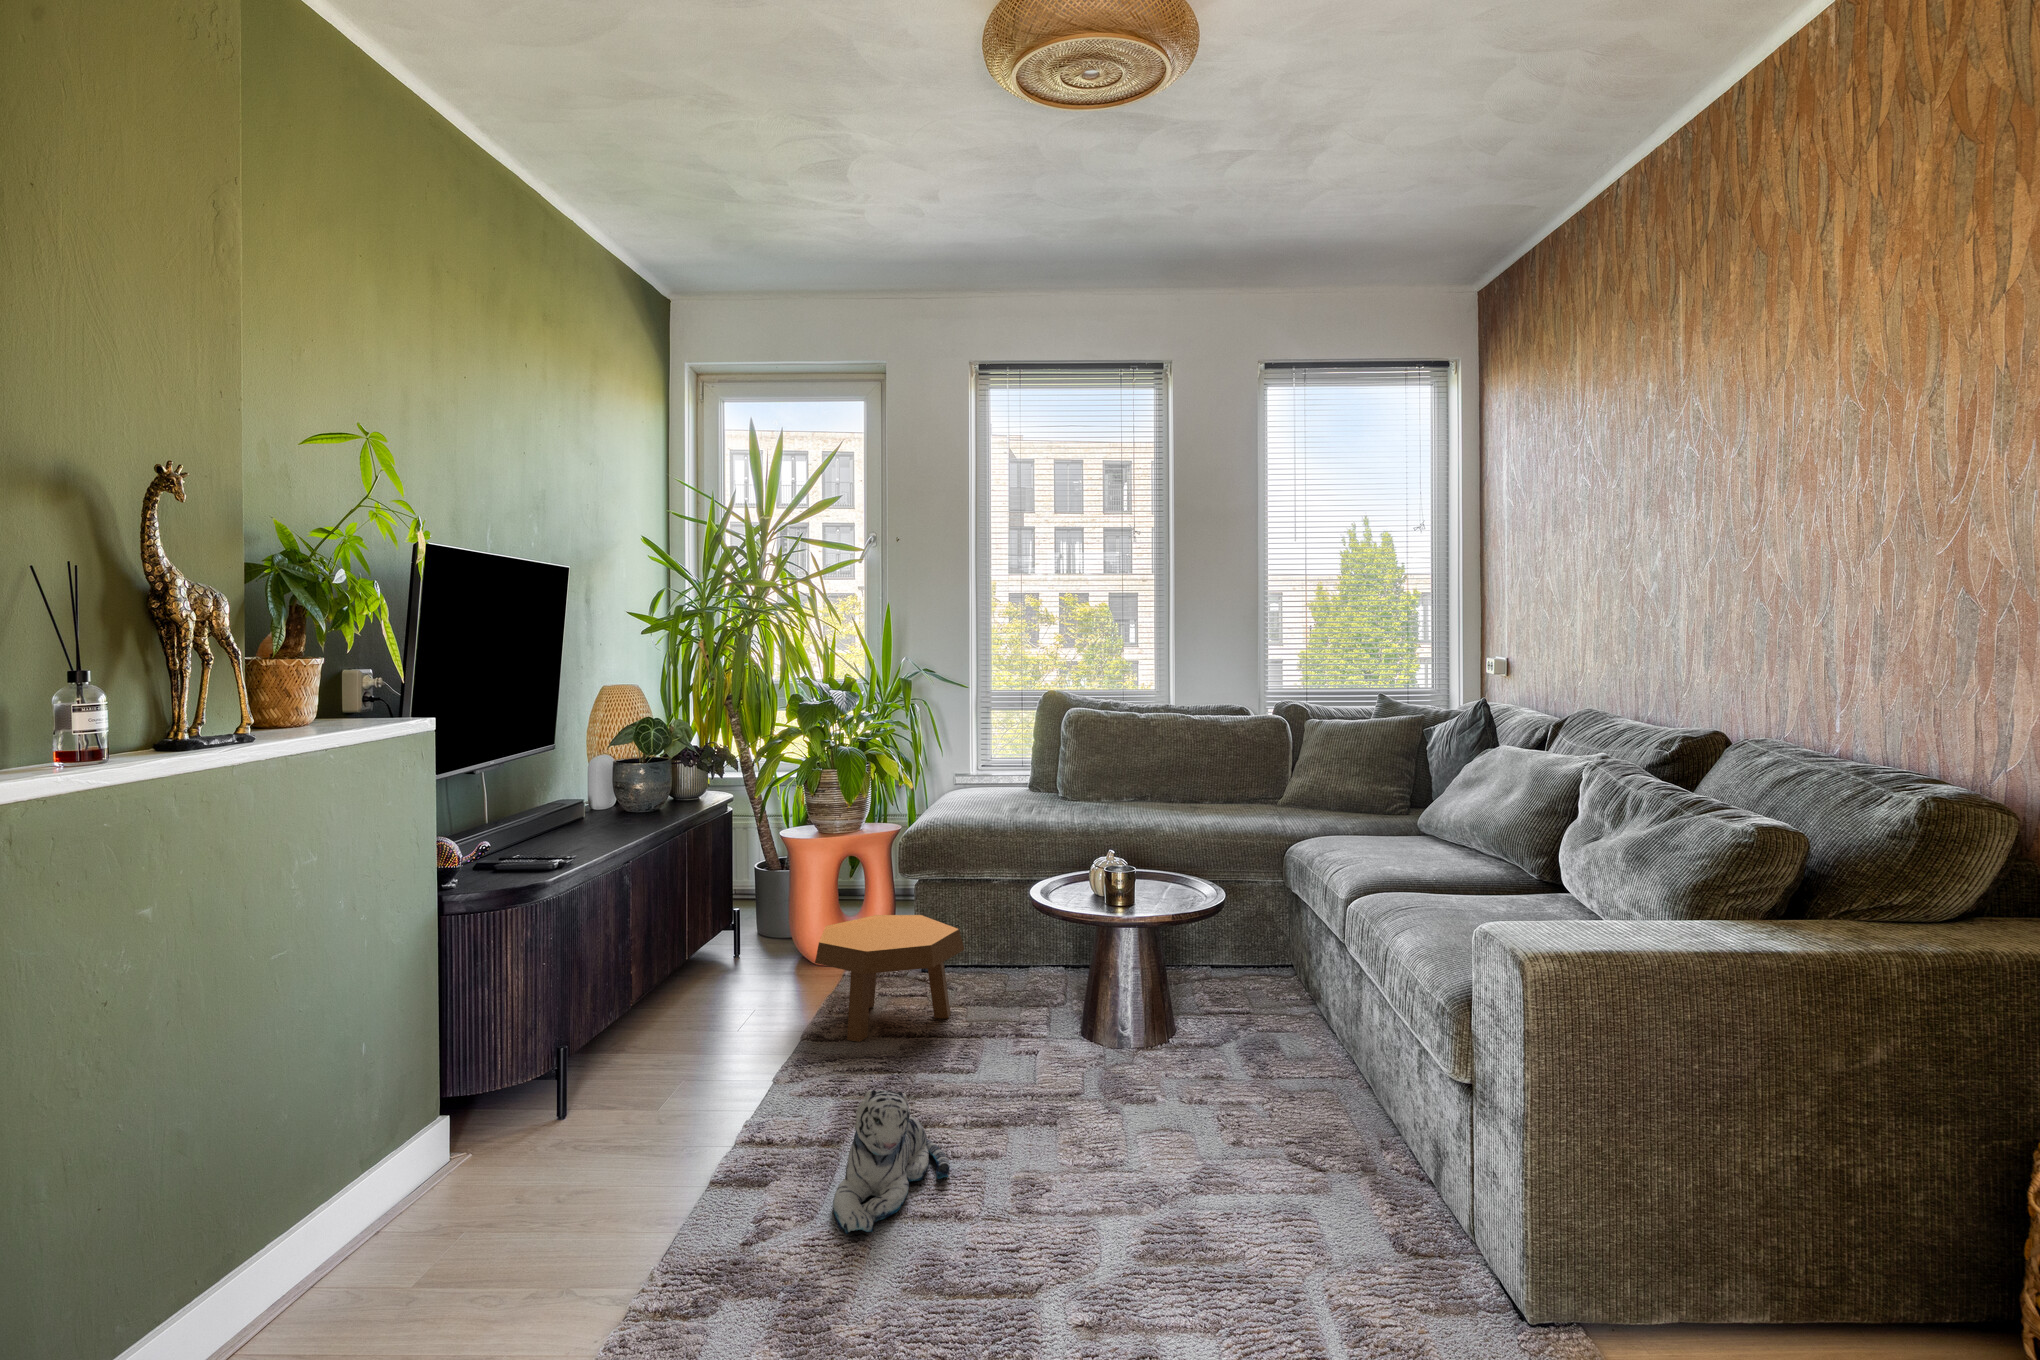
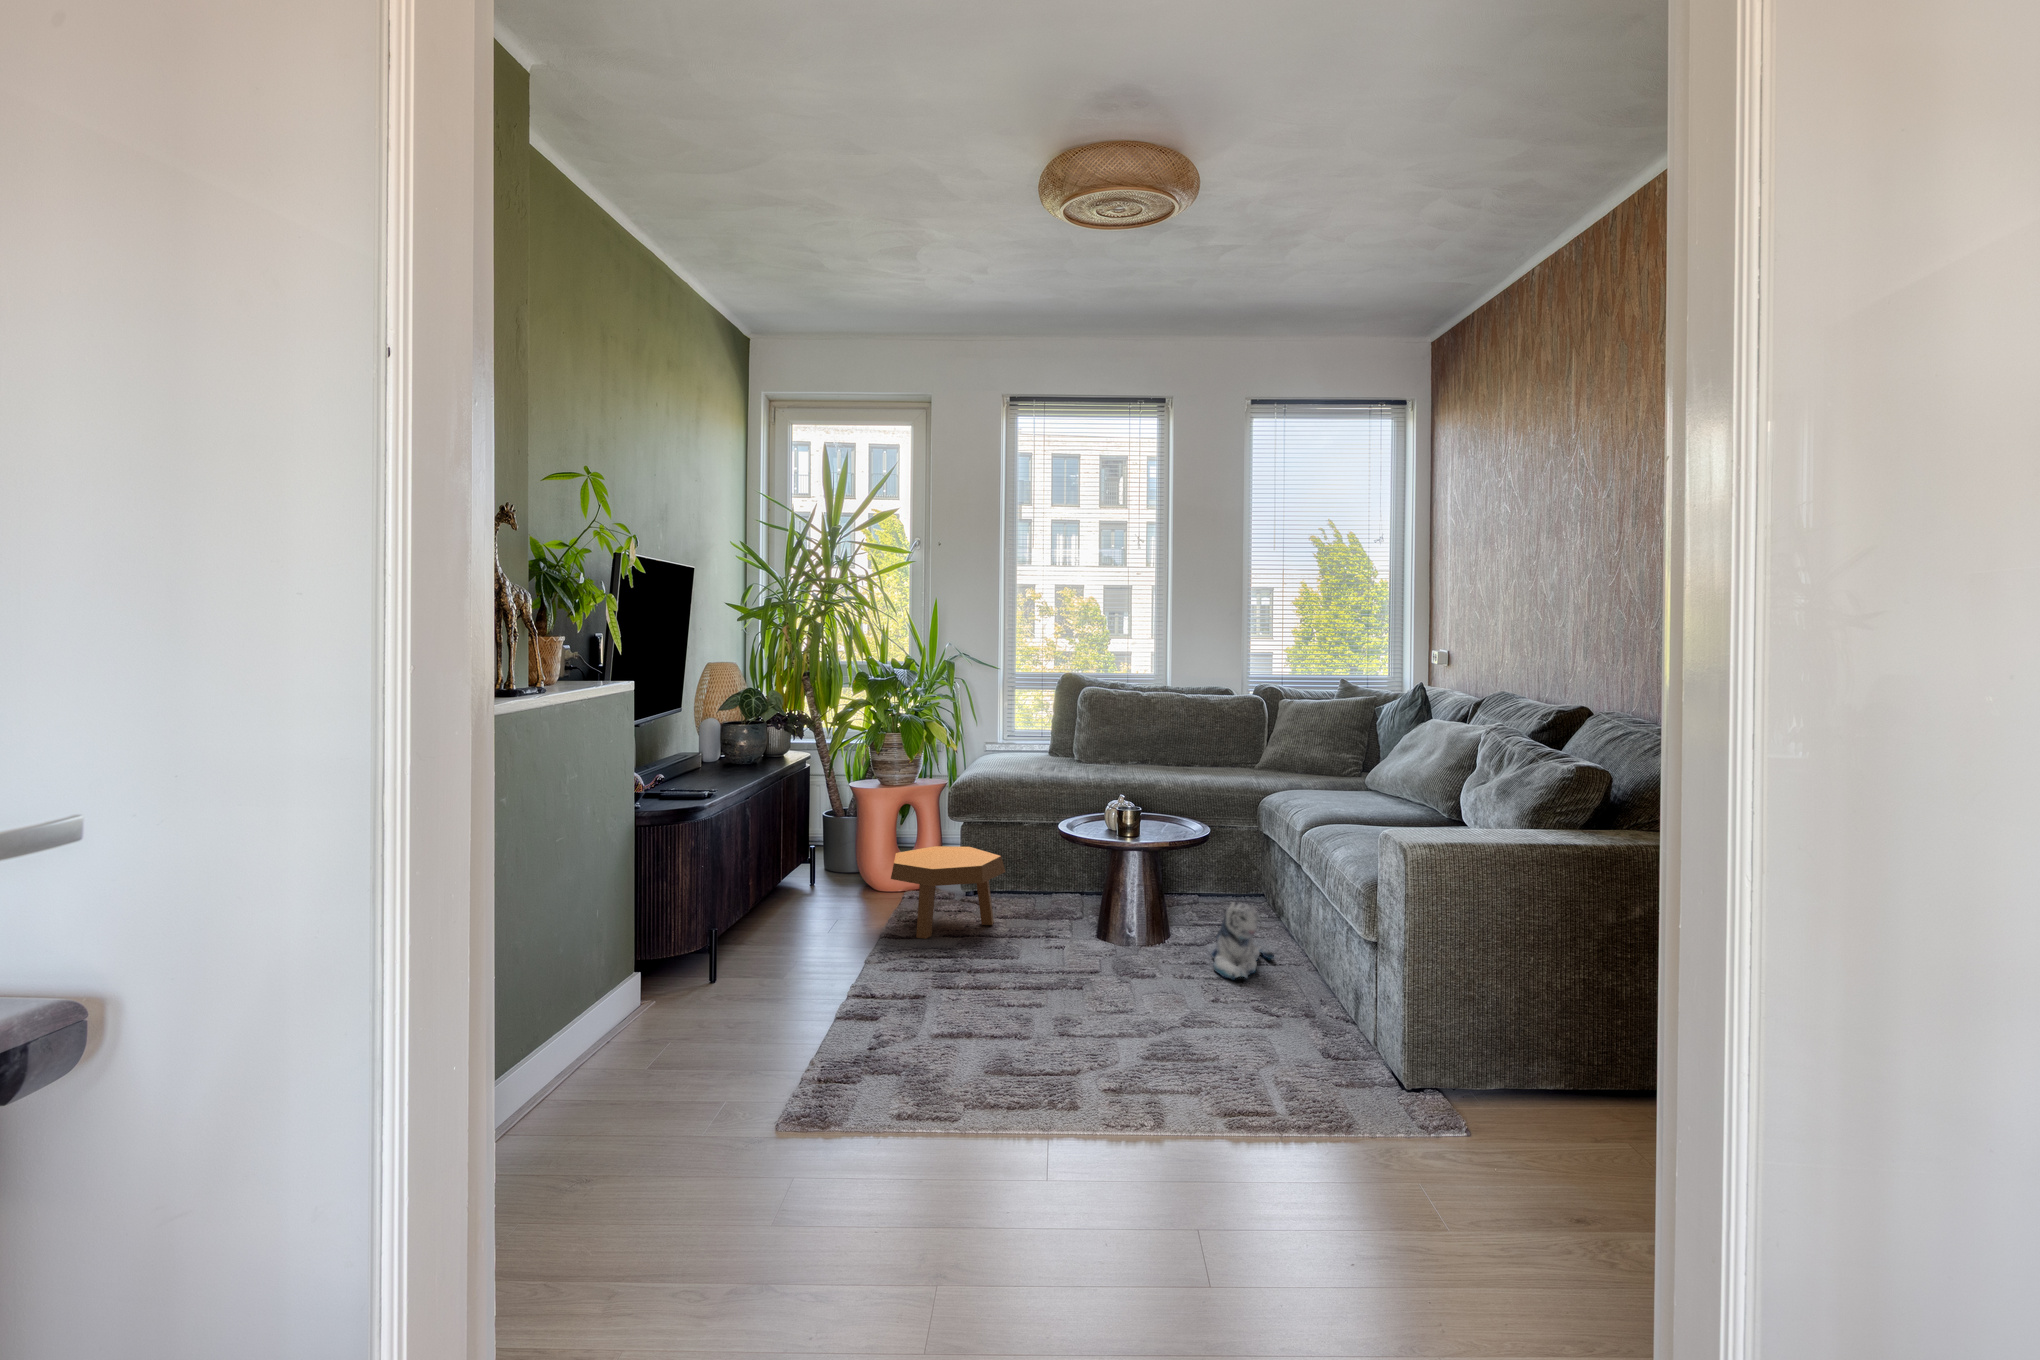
plush toy: present [833,1090,950,1234] -> present [1211,902,1274,980]

